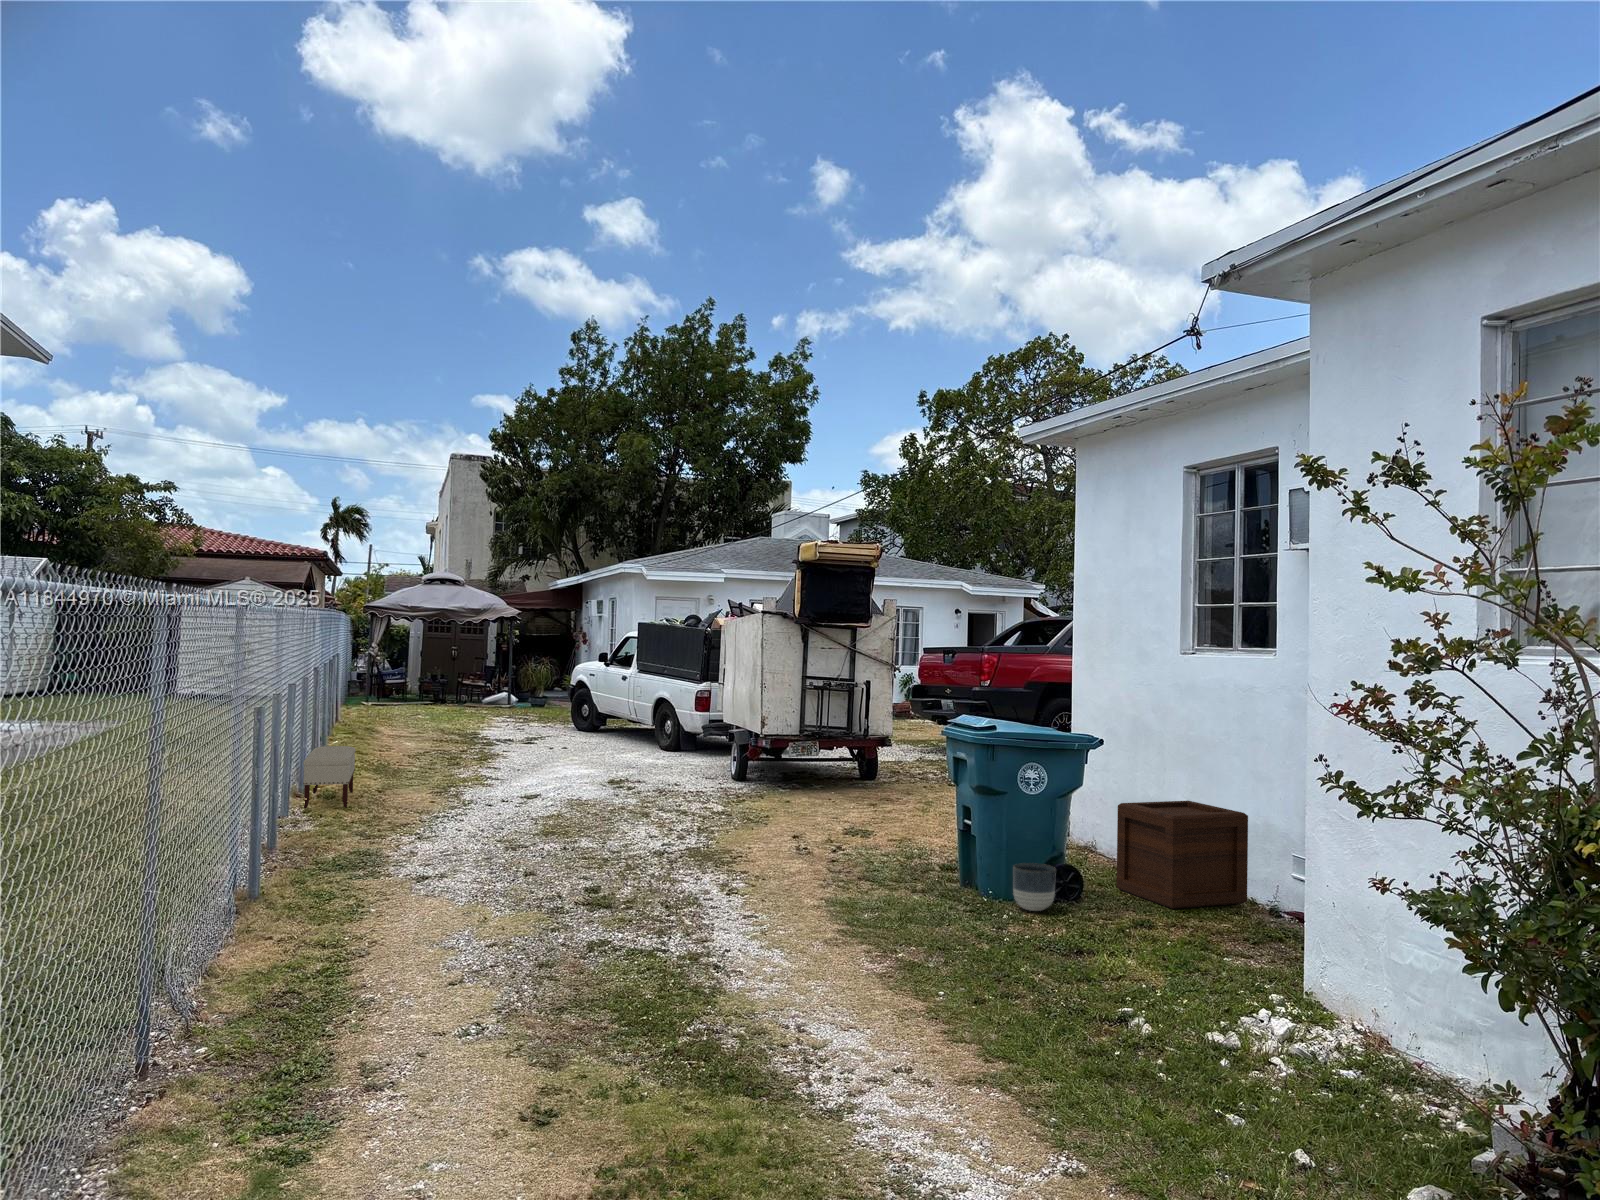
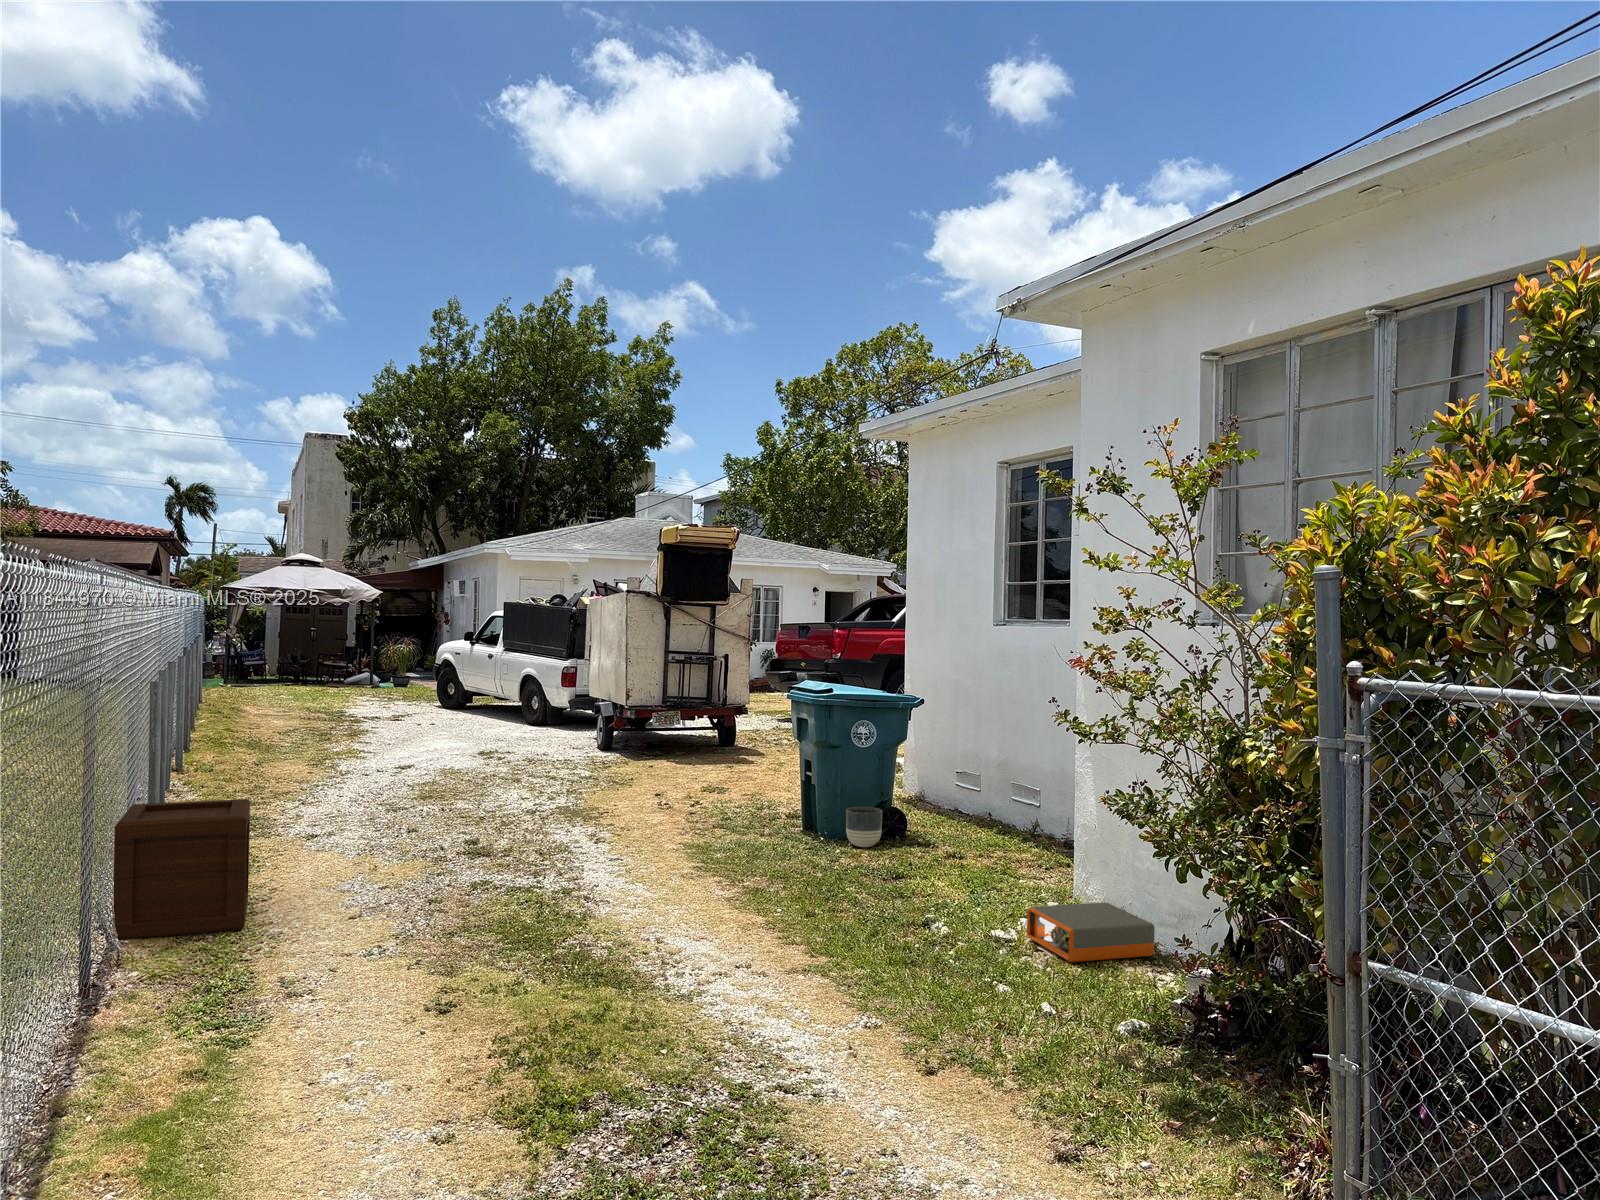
bench: present [303,746,356,809] -> none [183,721,233,780]
wooden crate: present [1117,801,1248,909] -> present [113,799,250,941]
storage box: none [1250,1004,1422,1084] -> present [1027,902,1155,962]

